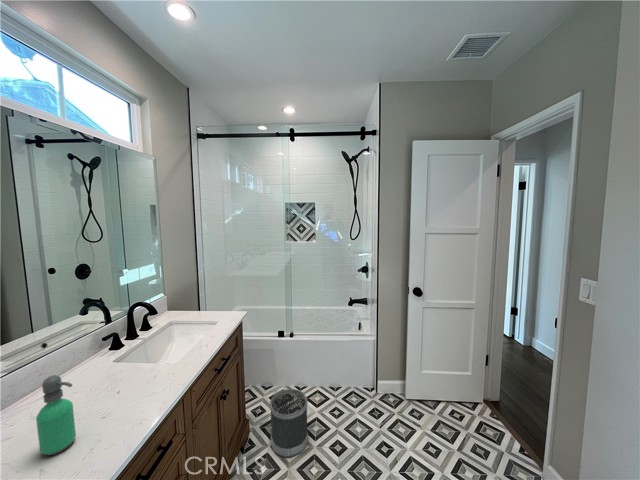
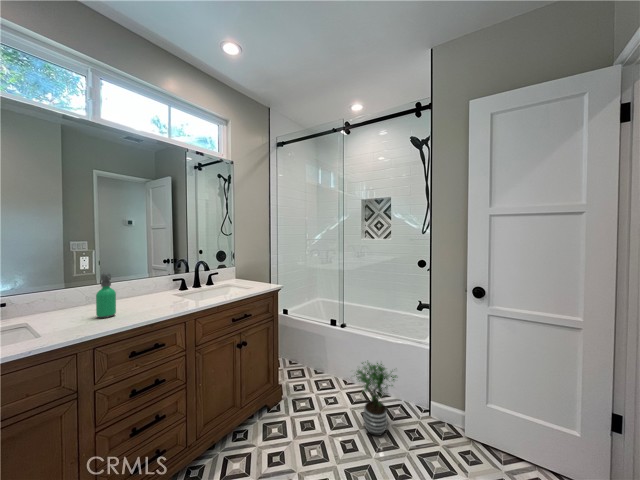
potted plant: none [326,361,369,428] -> present [356,362,396,436]
wastebasket: present [270,389,308,457] -> none [291,369,328,433]

